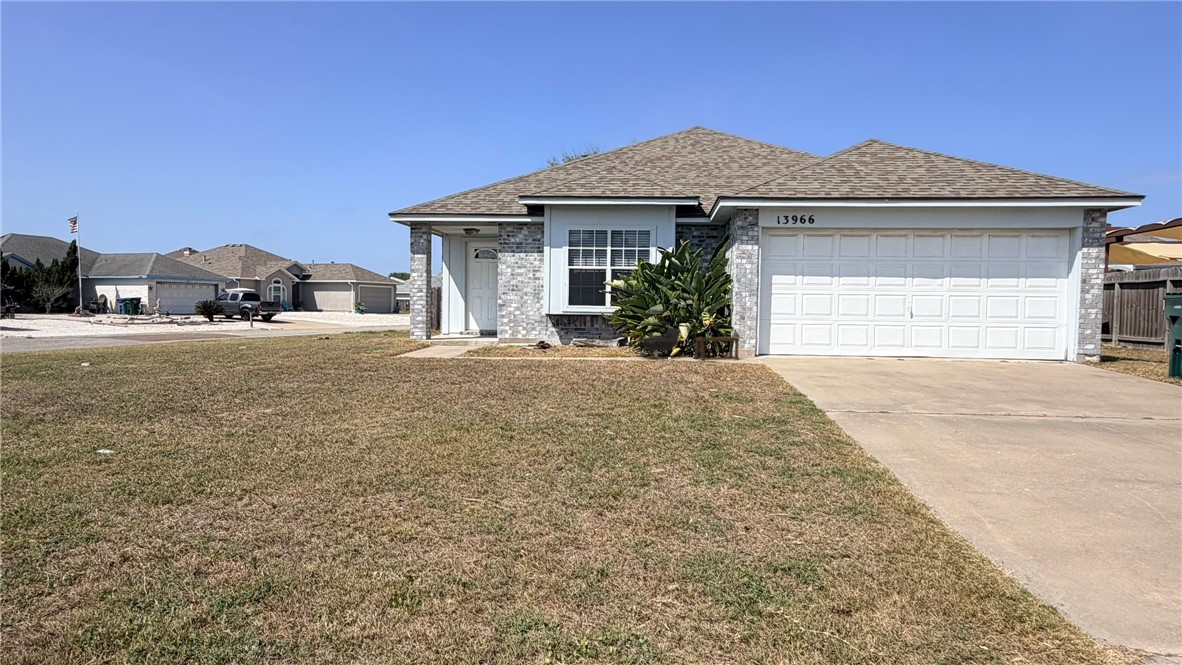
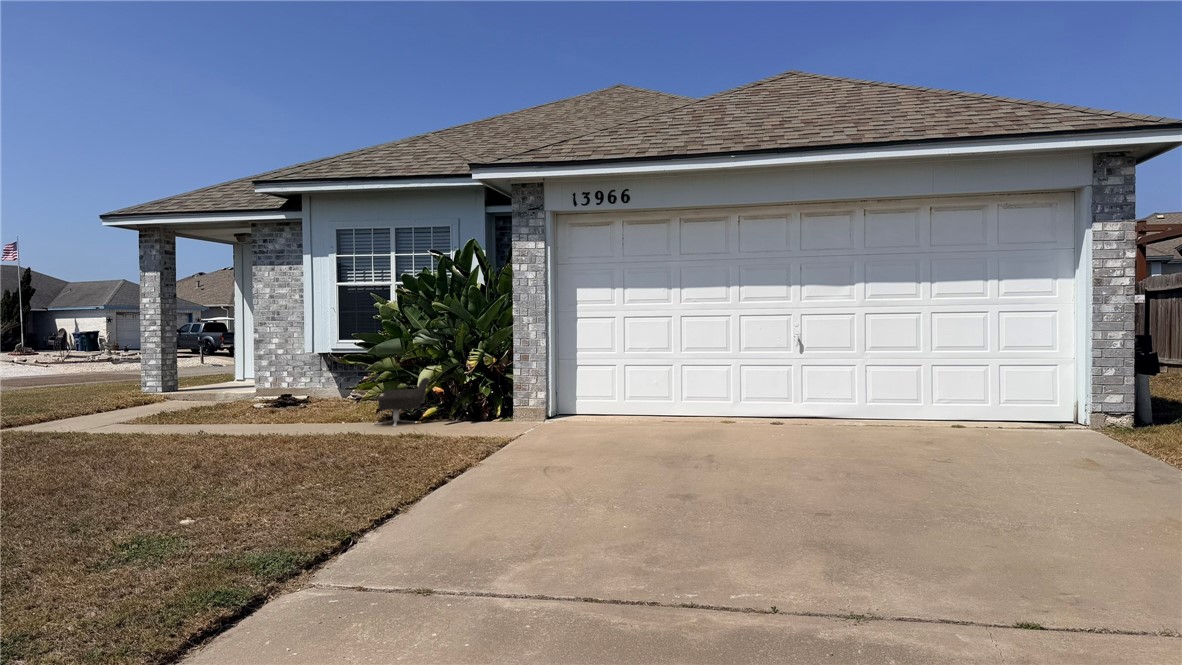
bench: present [695,337,739,360] -> none [451,387,517,427]

